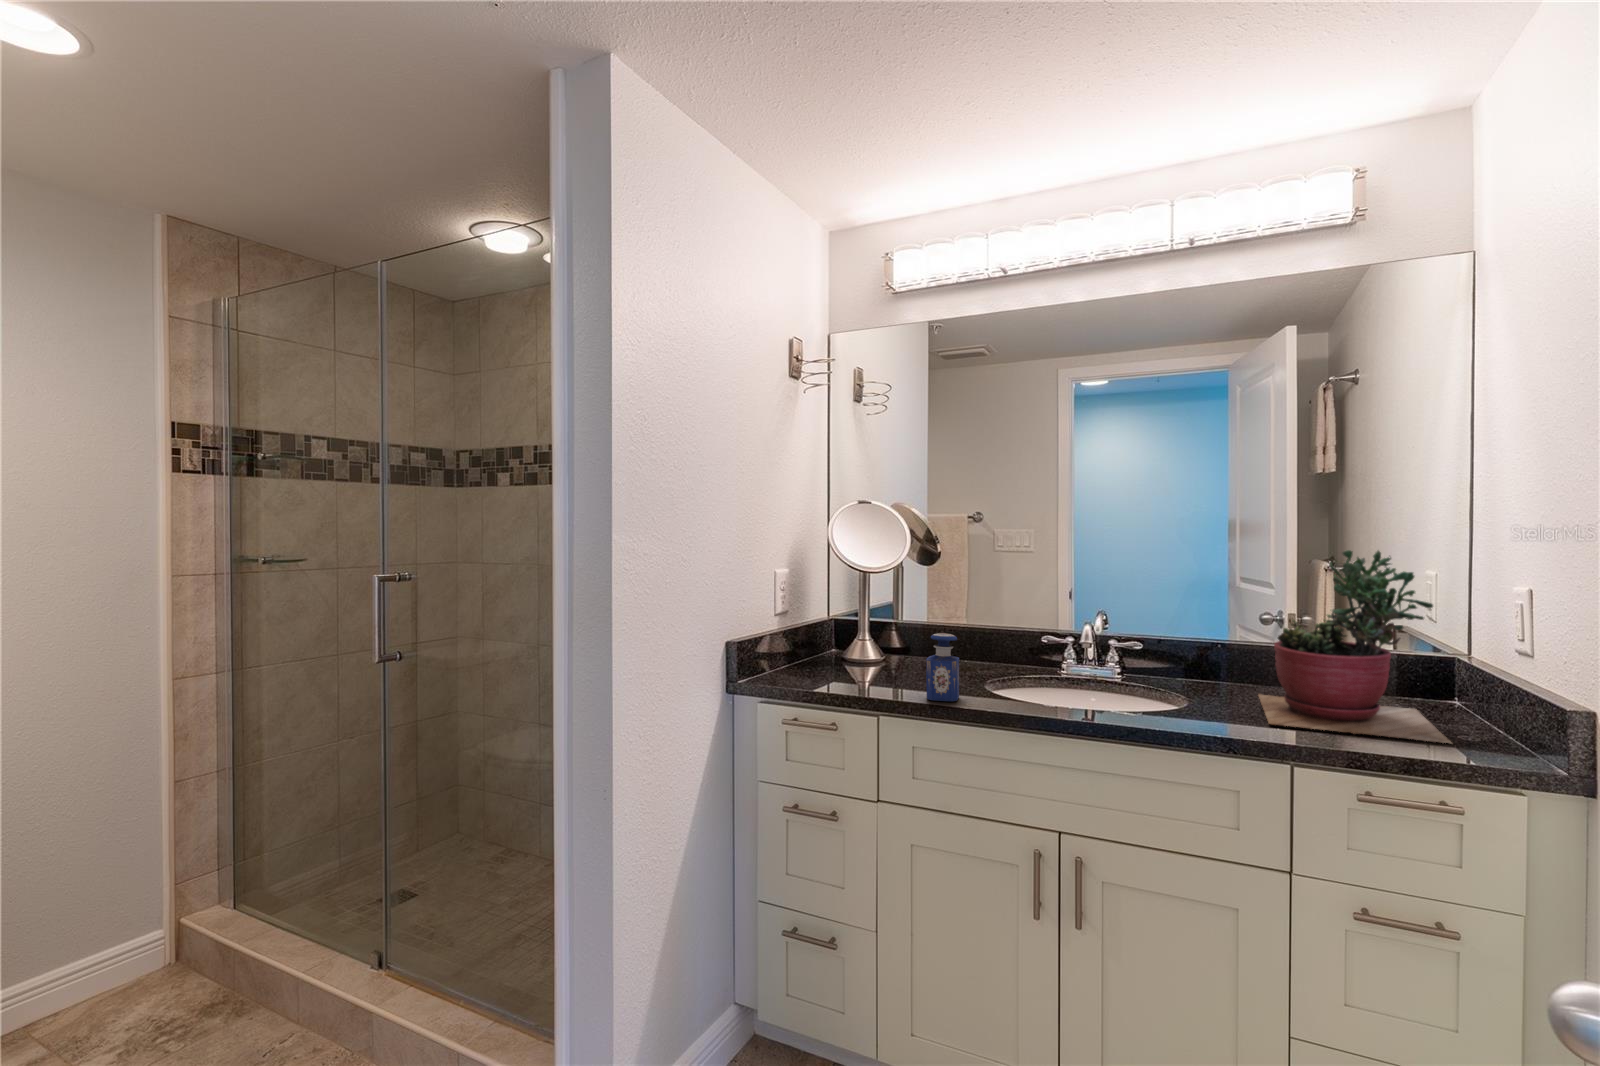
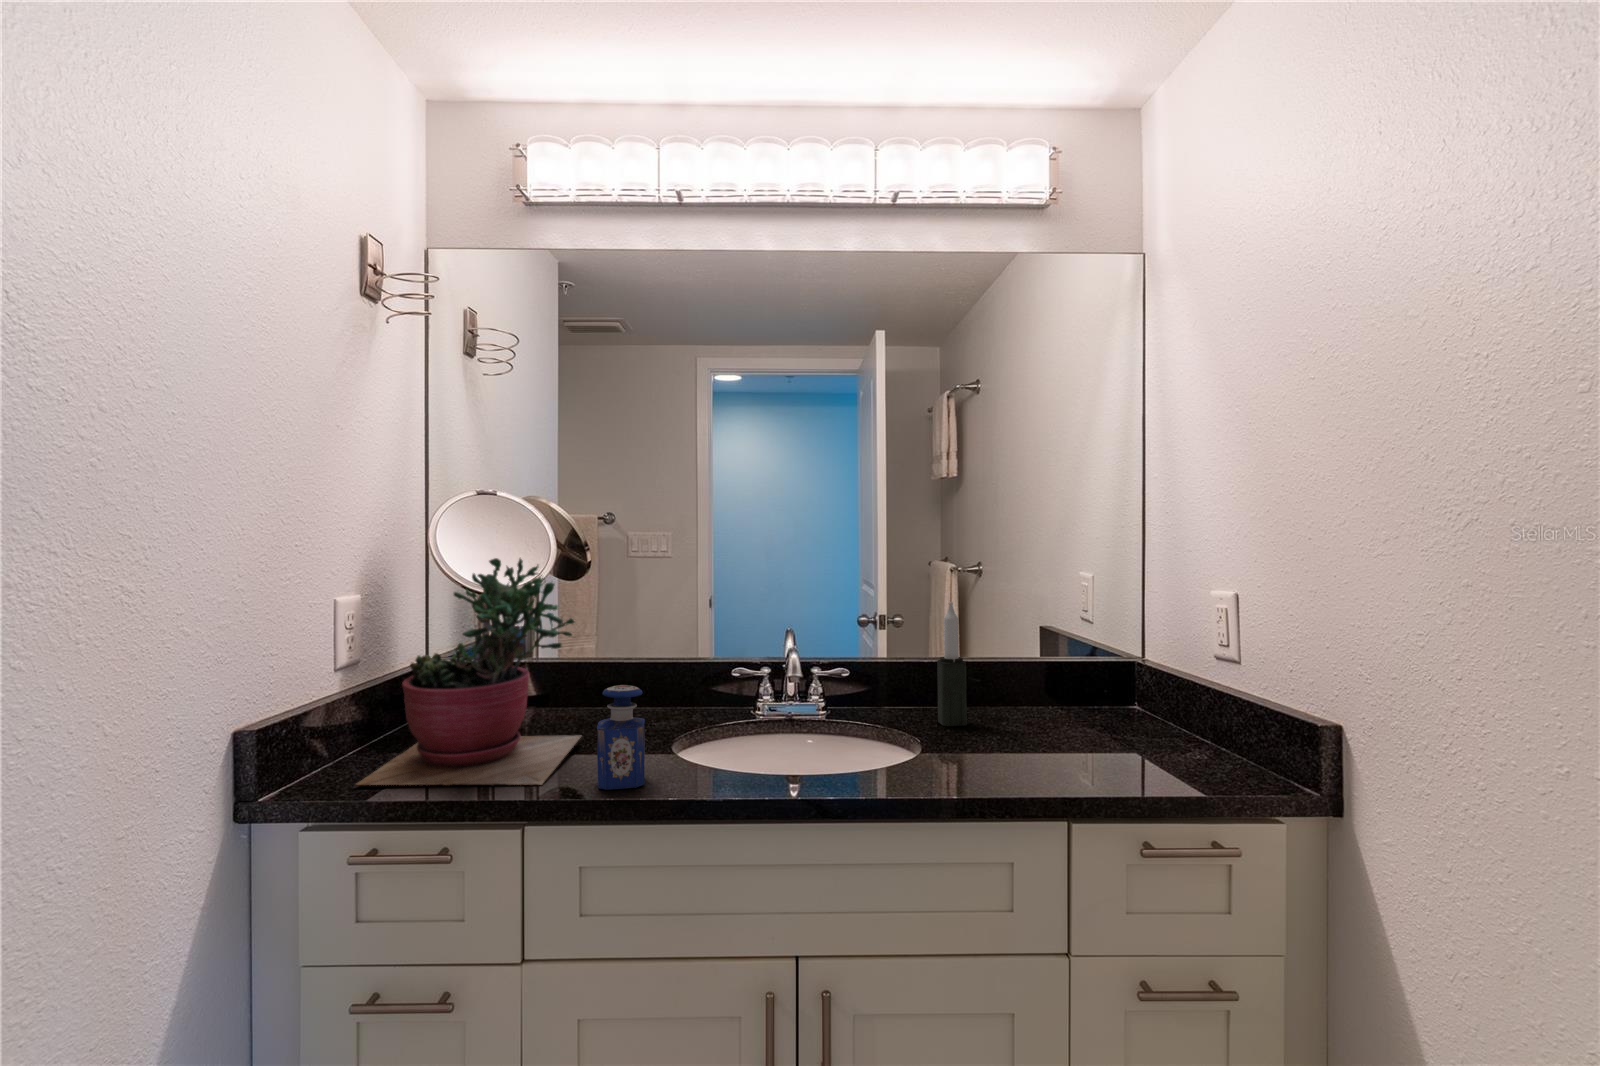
succulent plant: present [1259,550,1452,743] -> present [357,558,581,785]
candle: none [1220,590,1247,697] -> present [937,602,967,726]

